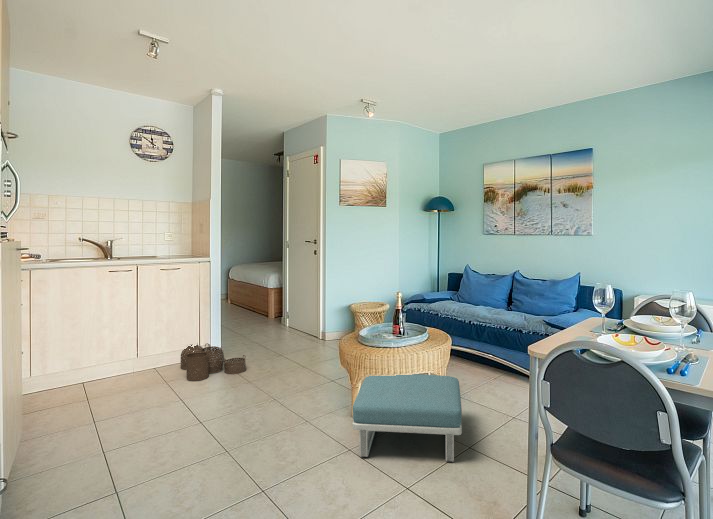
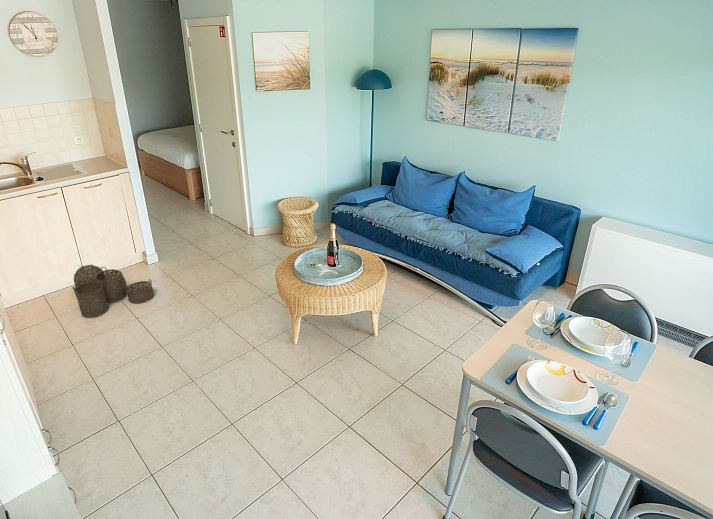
footstool: present [352,374,462,462] -> none [264,344,394,470]

